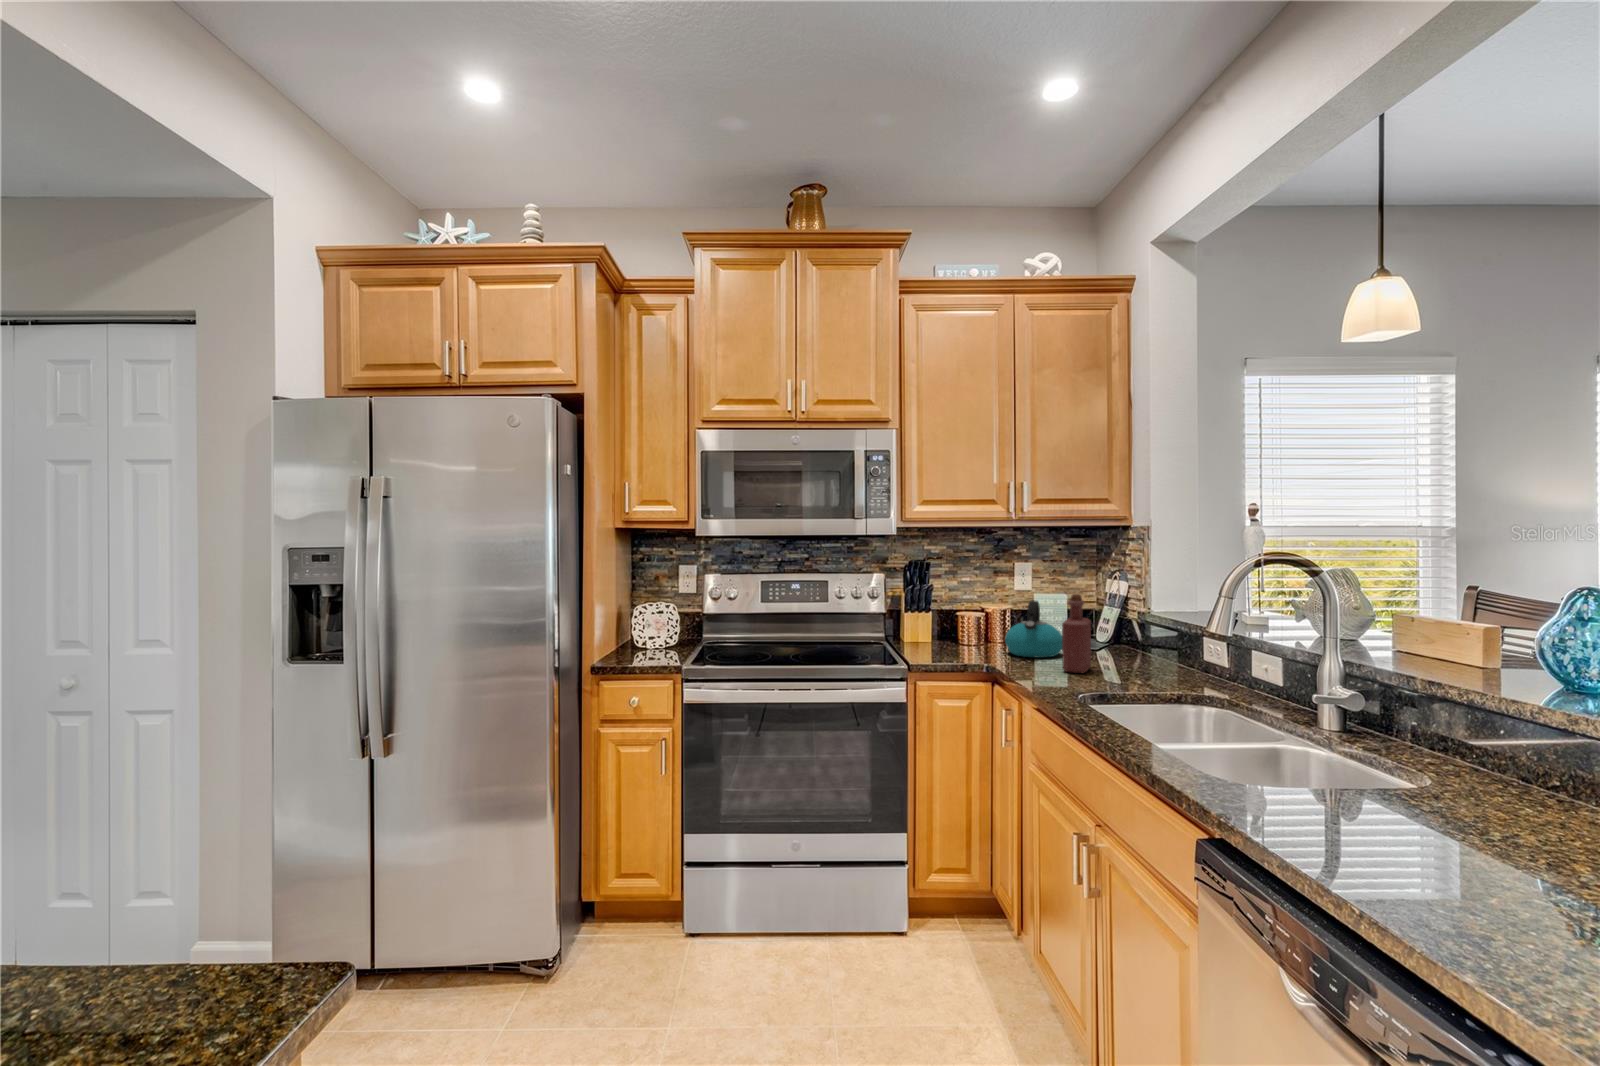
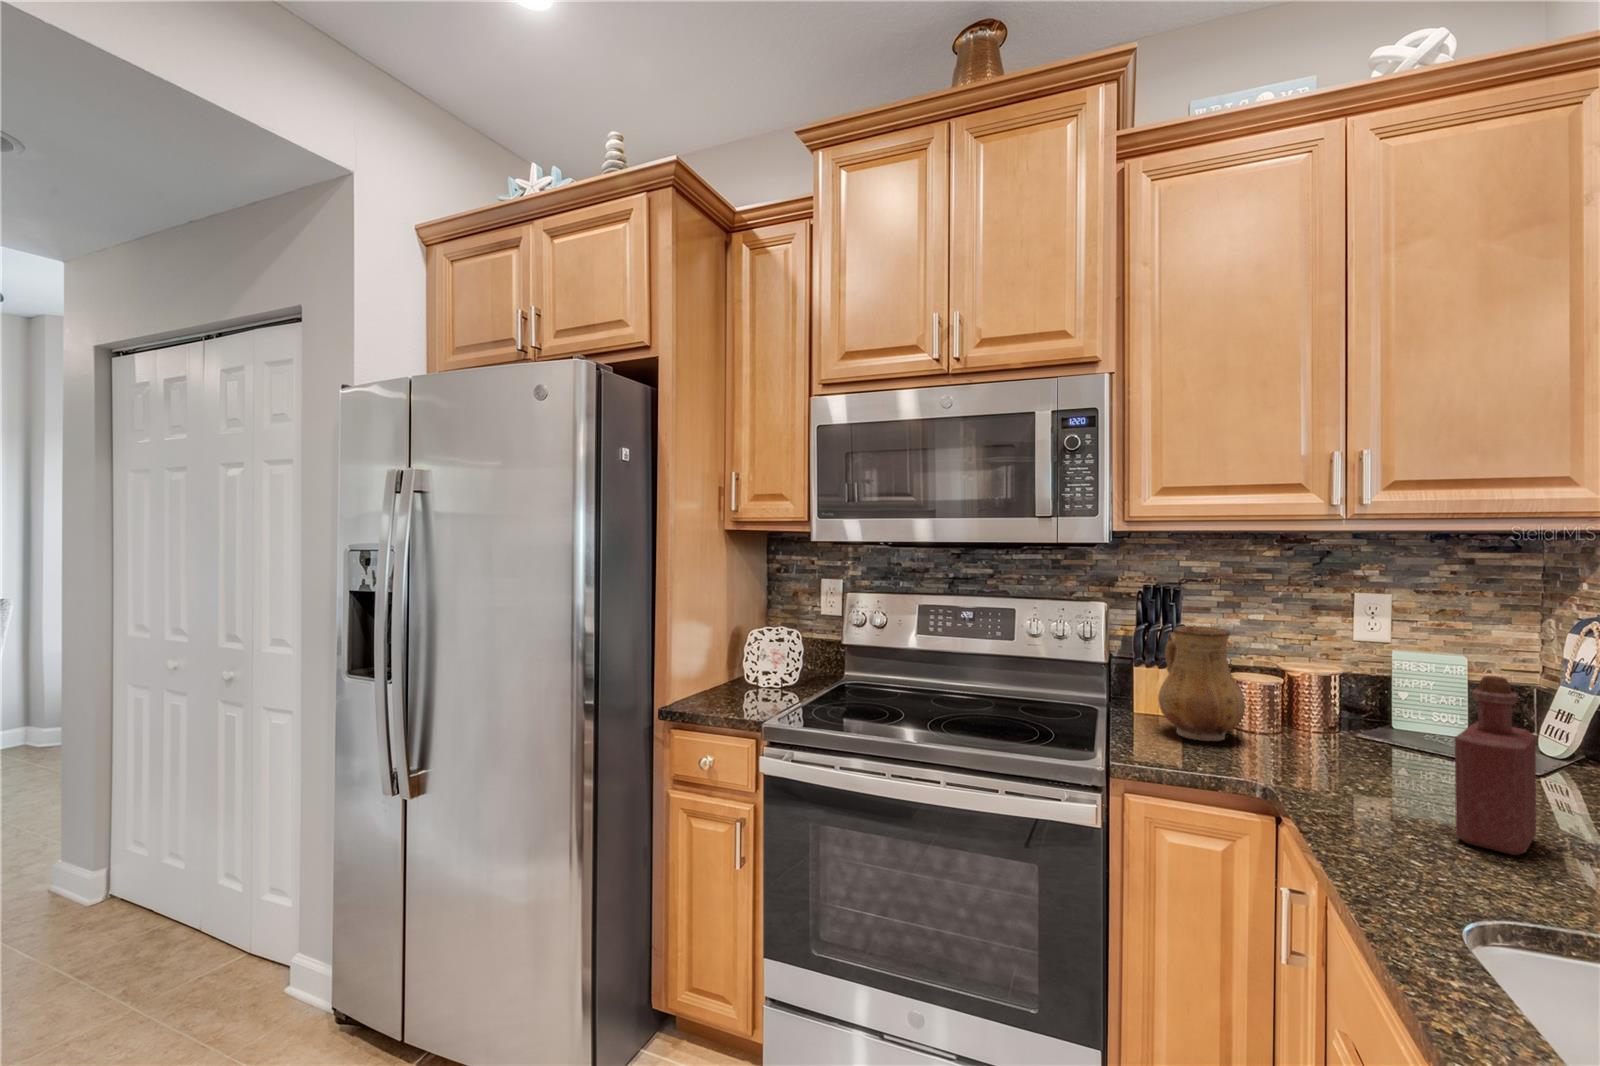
ceramic pitcher: none [921,584,967,650] -> present [1158,626,1245,741]
kettle: present [1005,600,1062,658] -> none [1322,670,1461,786]

